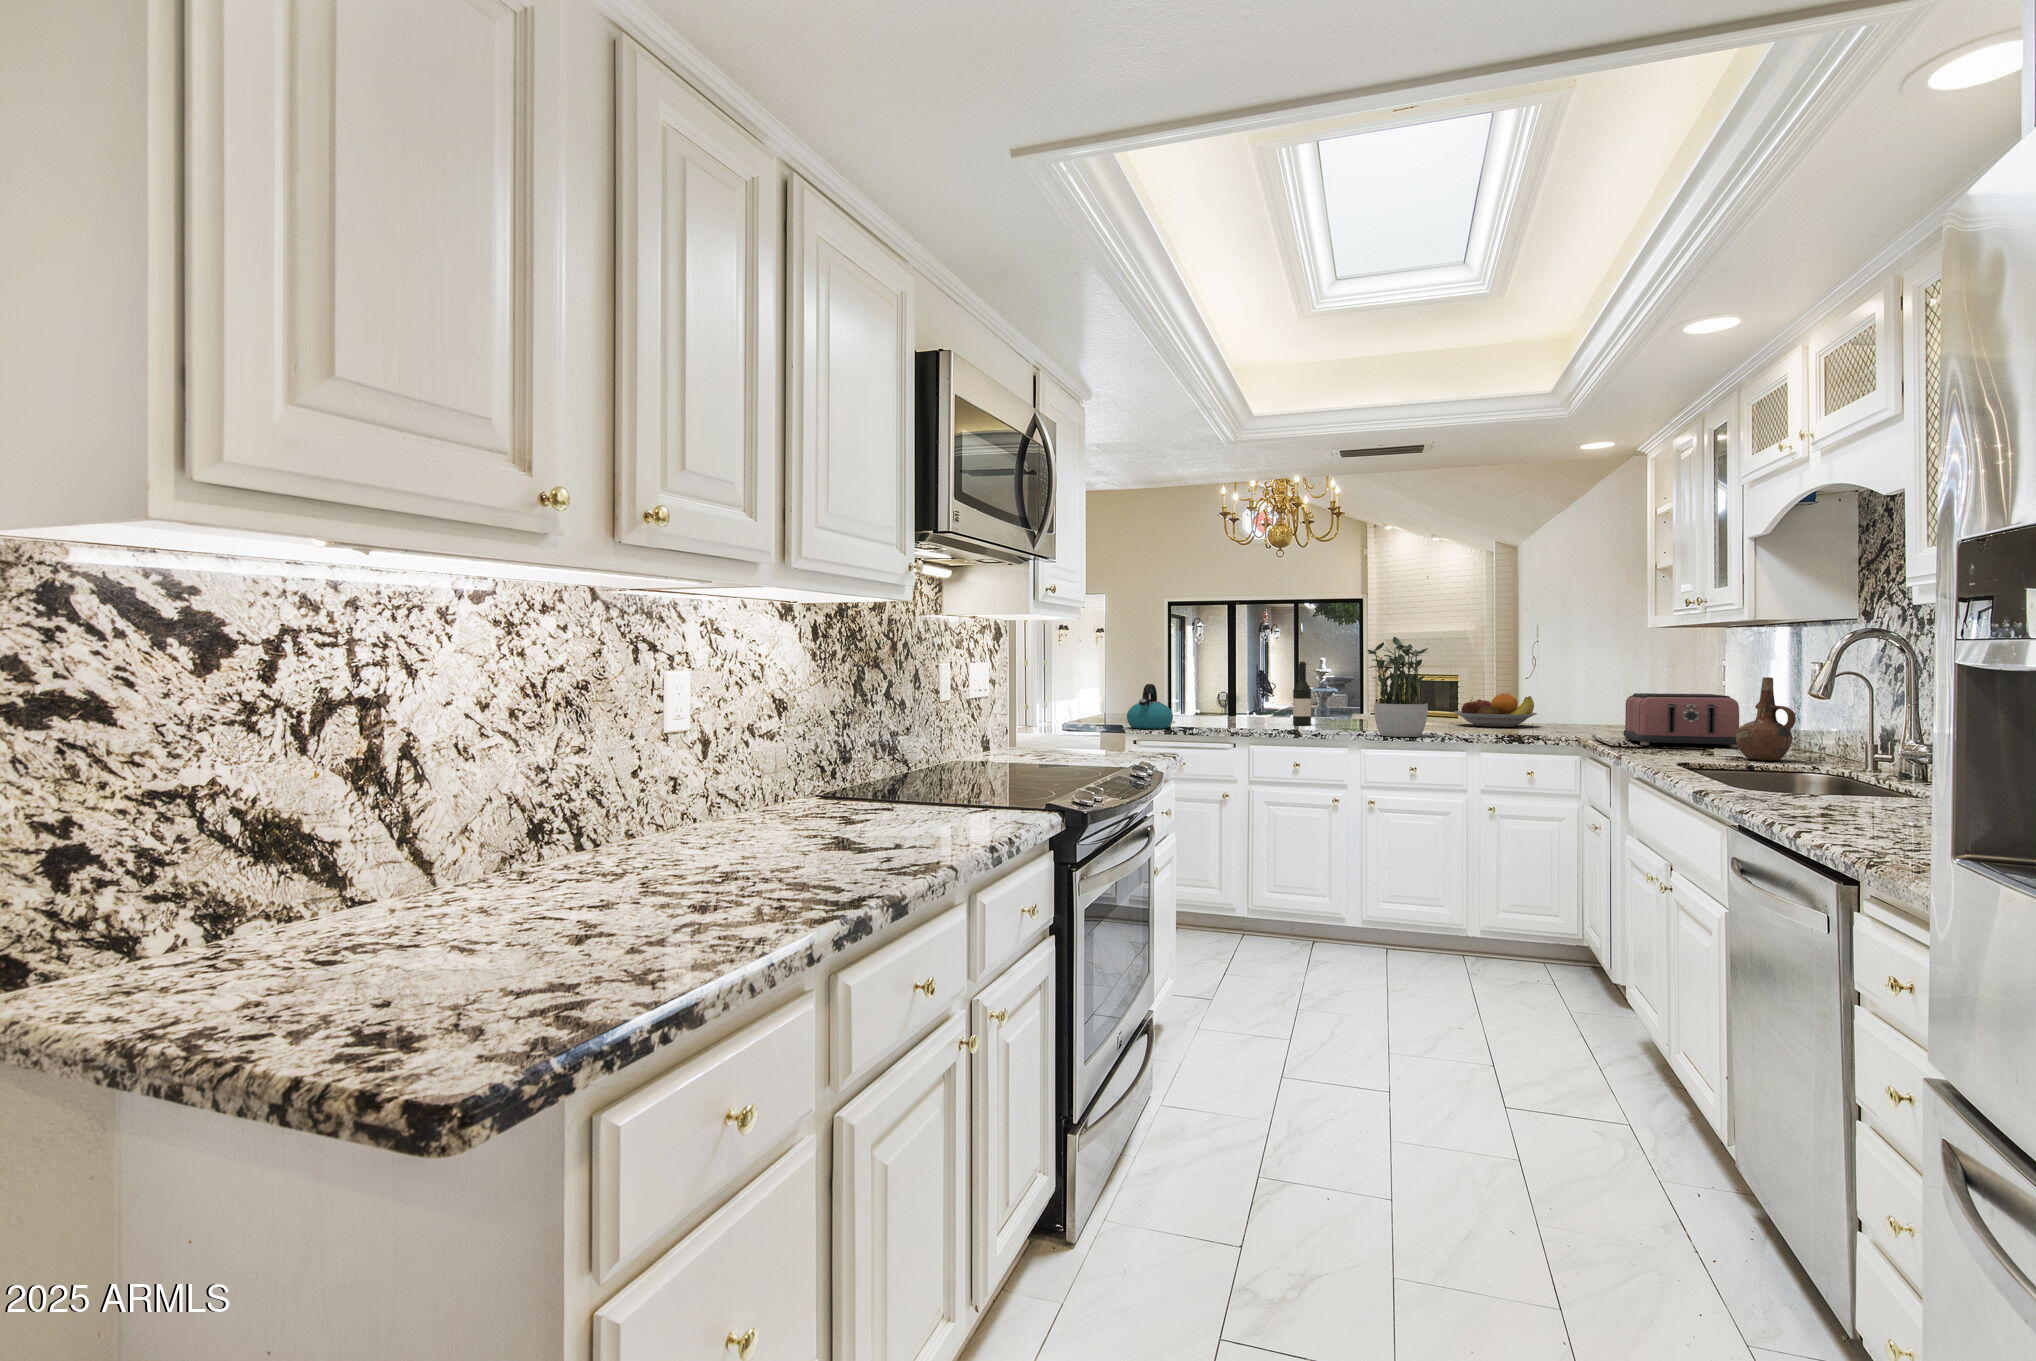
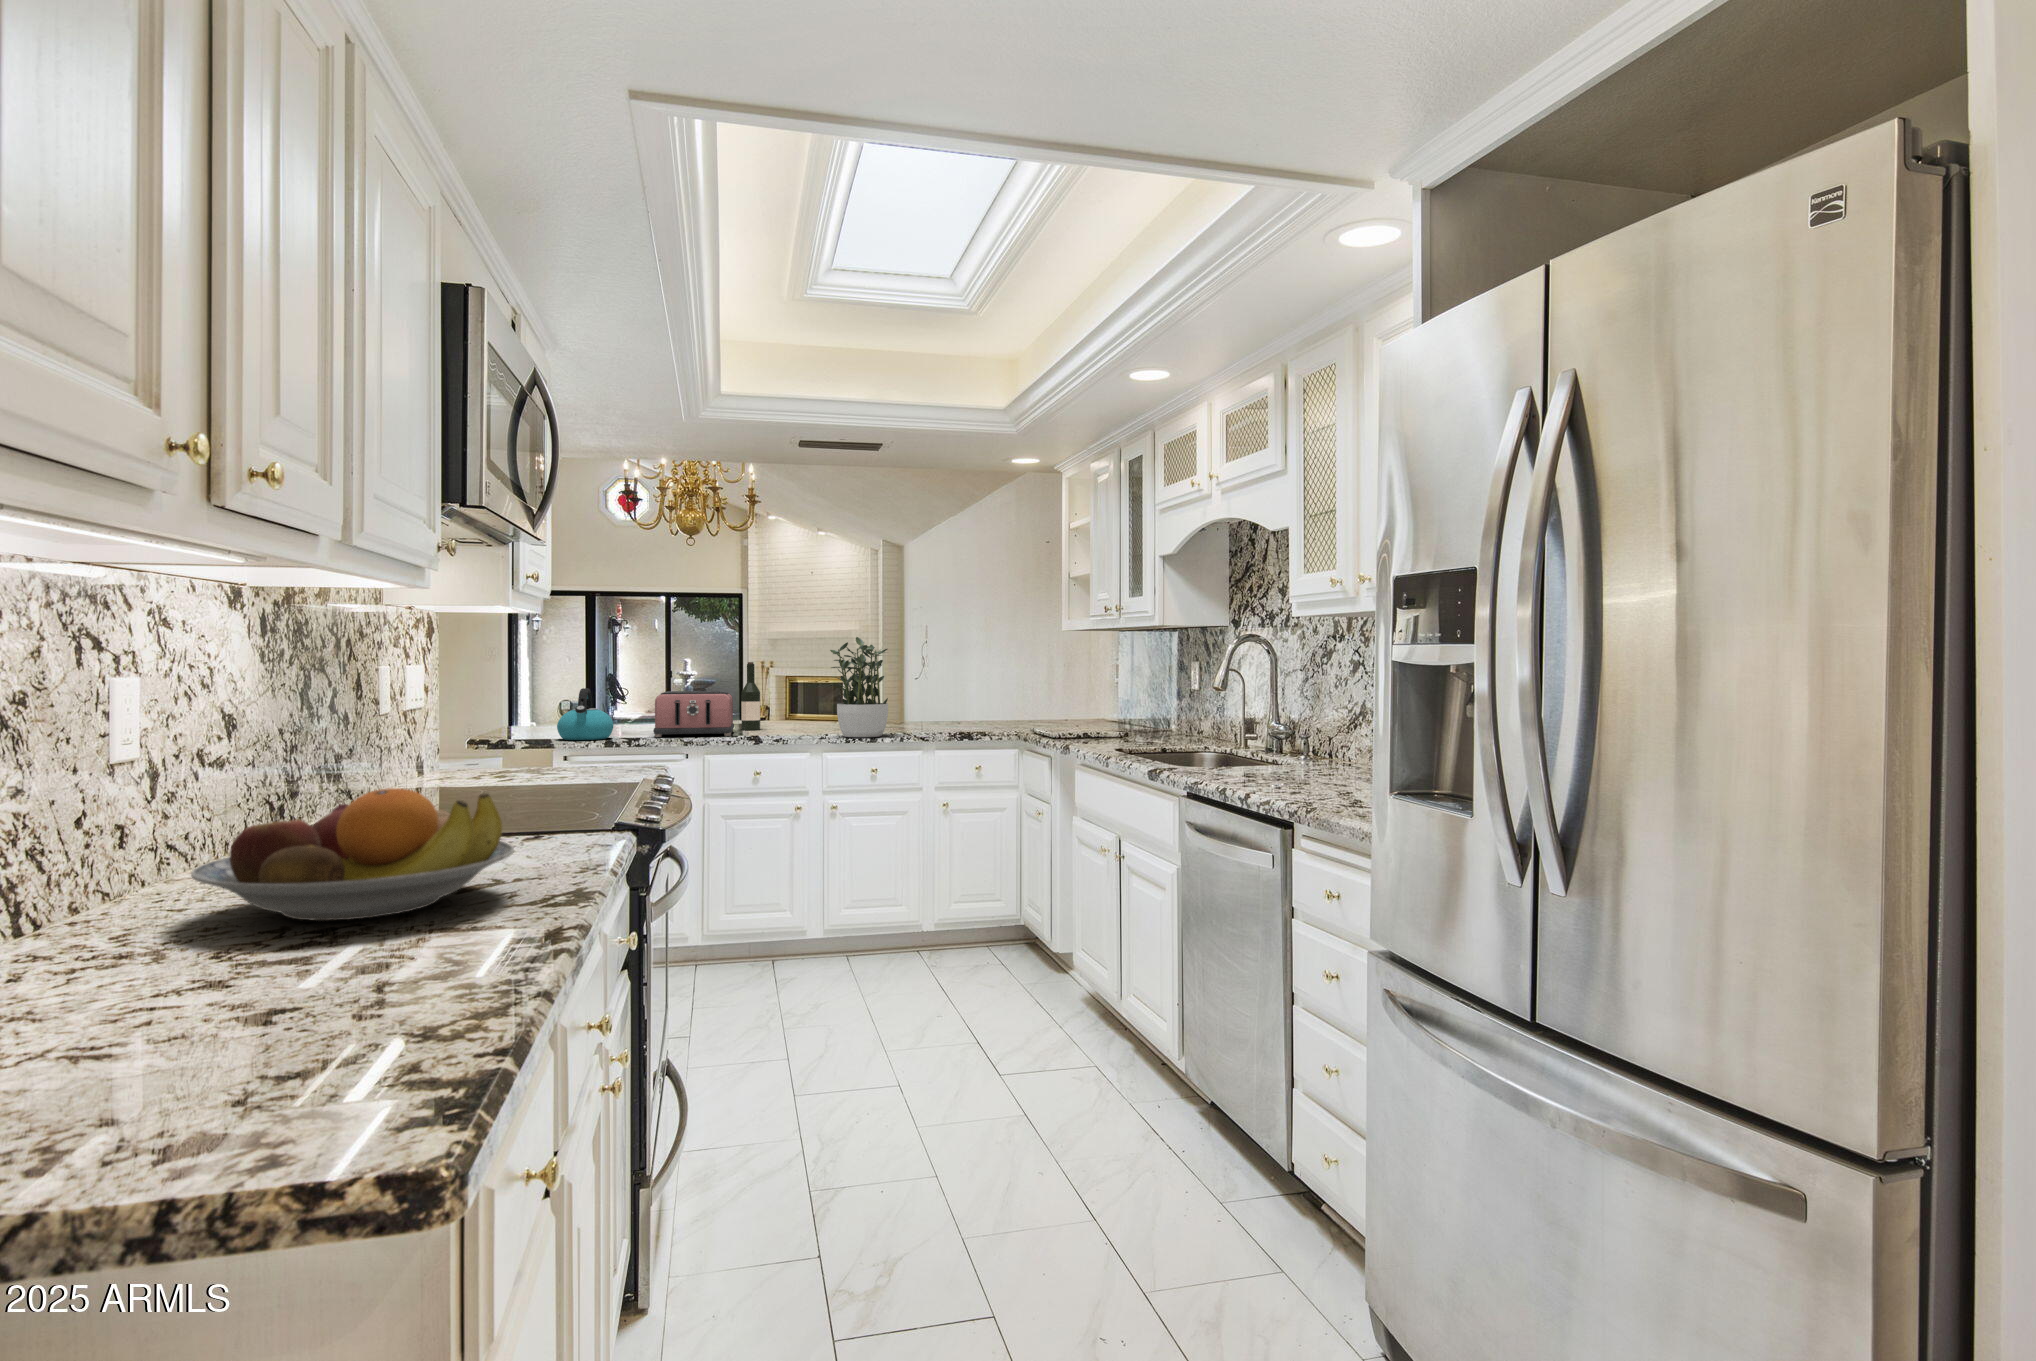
ceramic pitcher: present [1736,677,1796,760] -> none [1149,674,1190,743]
toaster: present [1623,693,1739,748] -> present [653,691,734,737]
fruit bowl: present [1454,694,1537,727] -> present [191,788,514,921]

